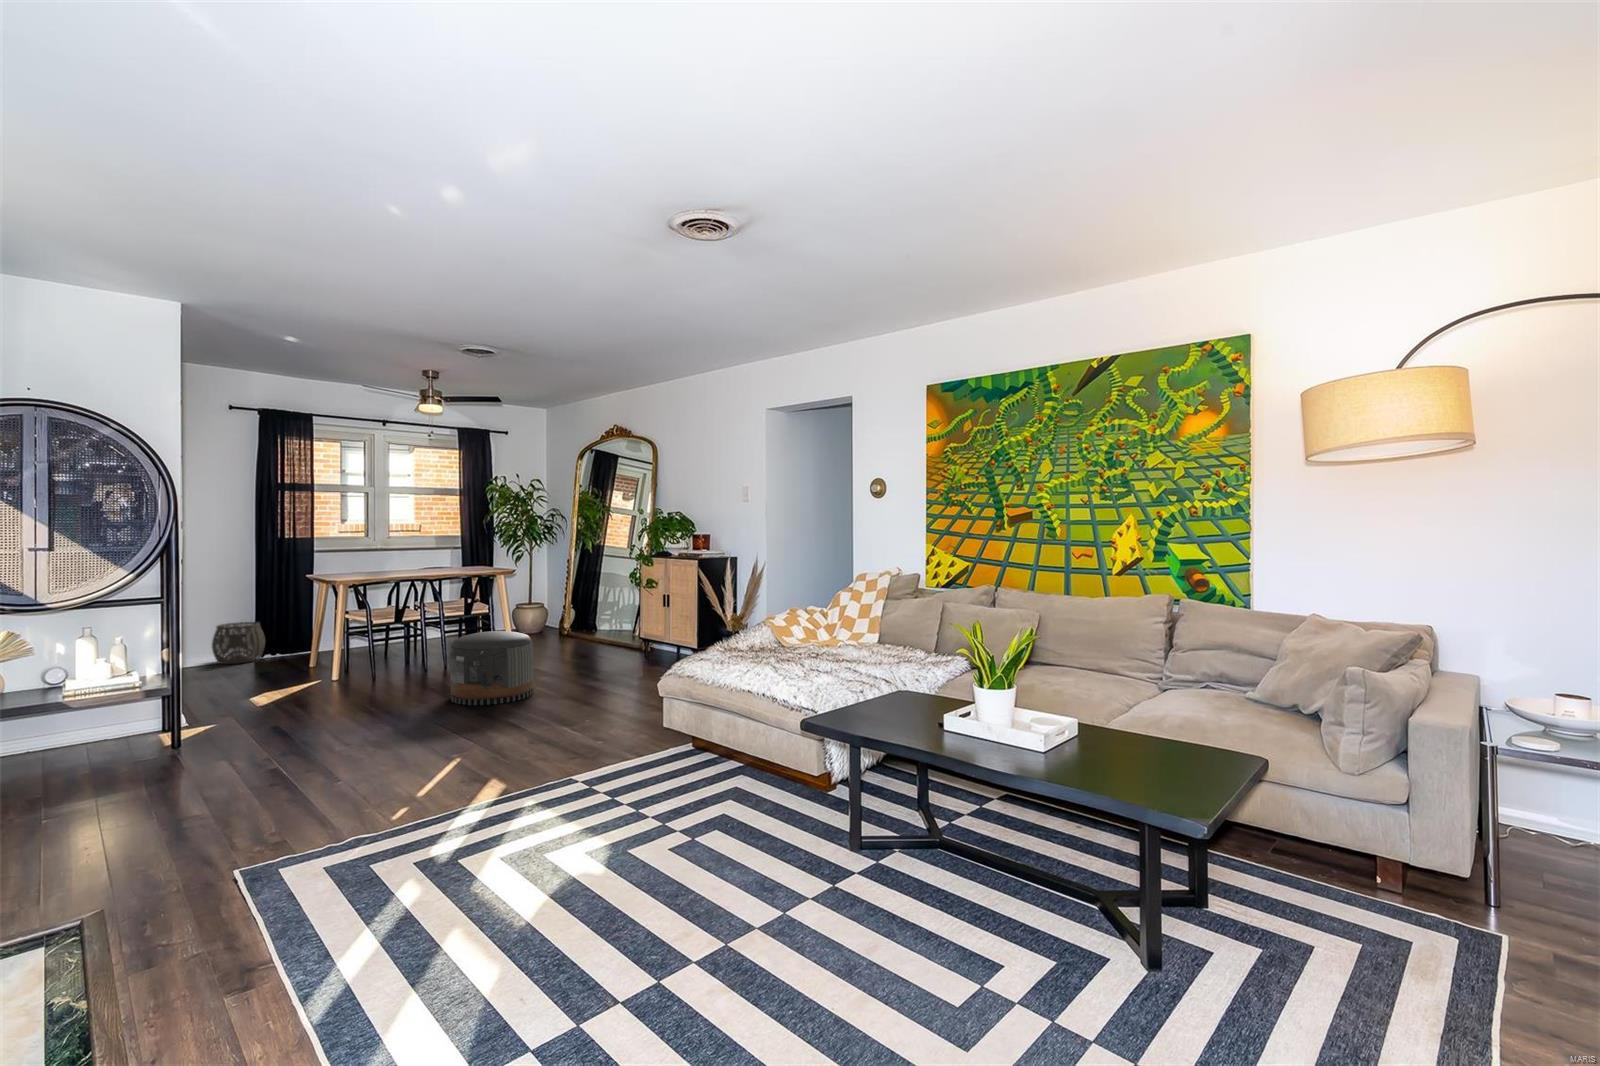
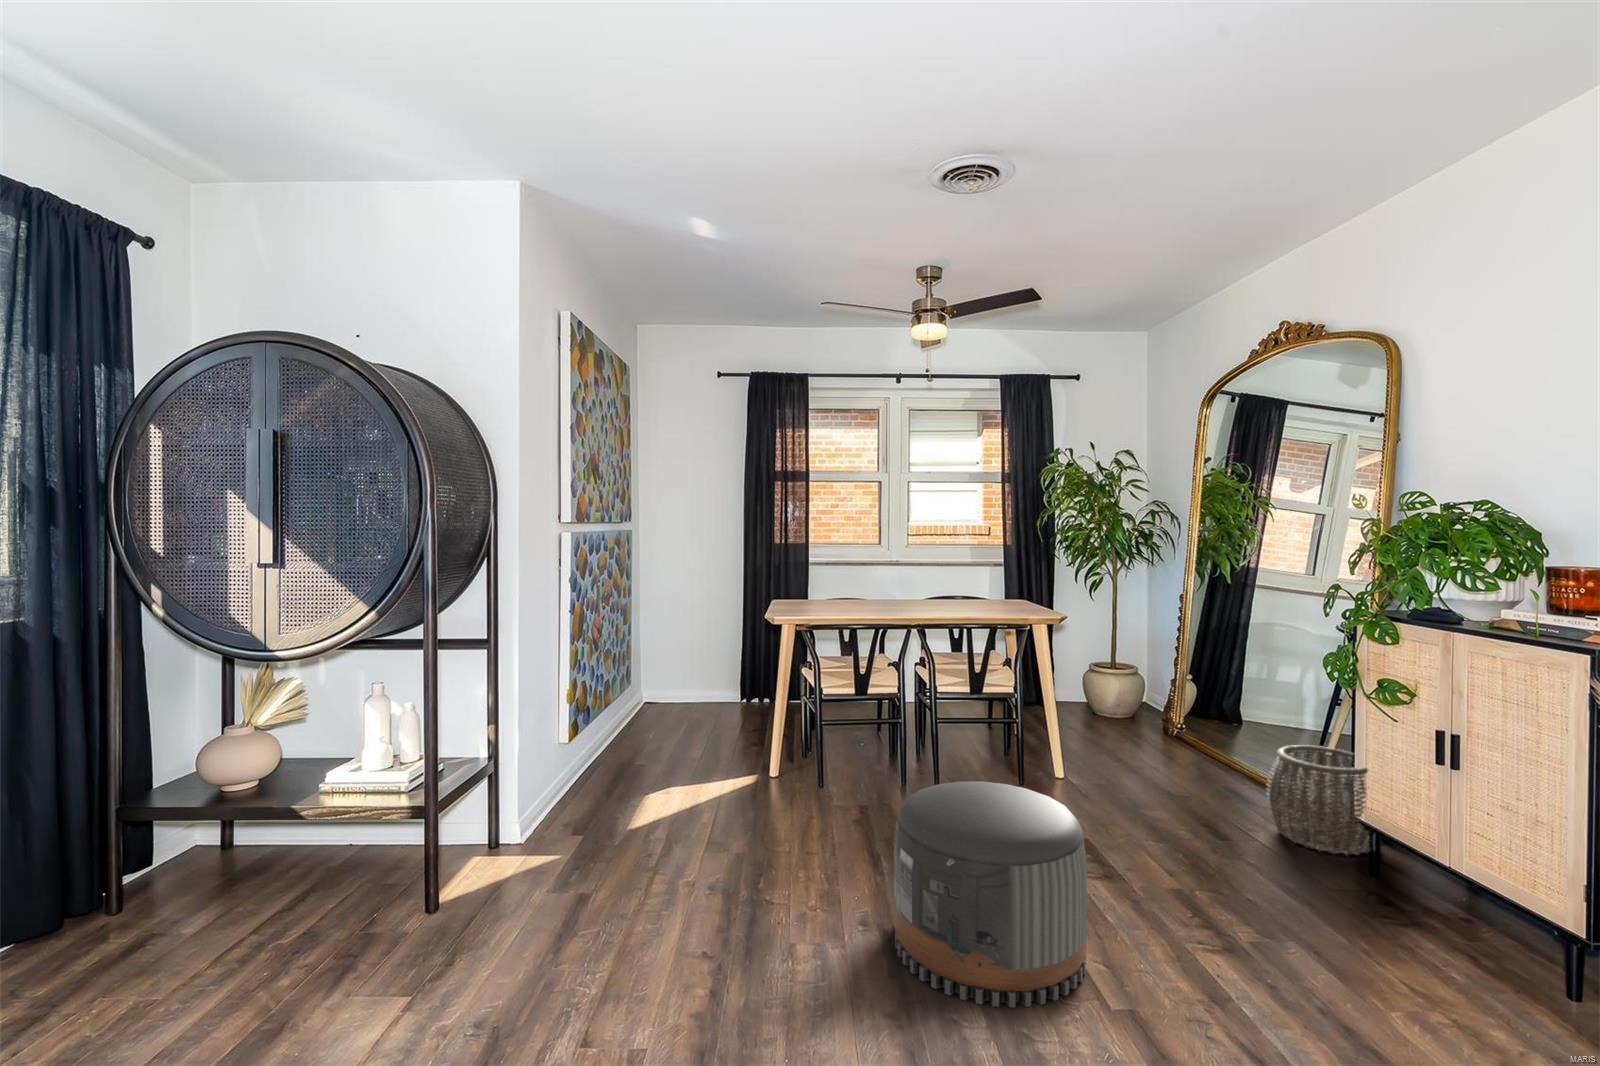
woven basket: present [212,622,265,664] -> present [1267,745,1371,855]

